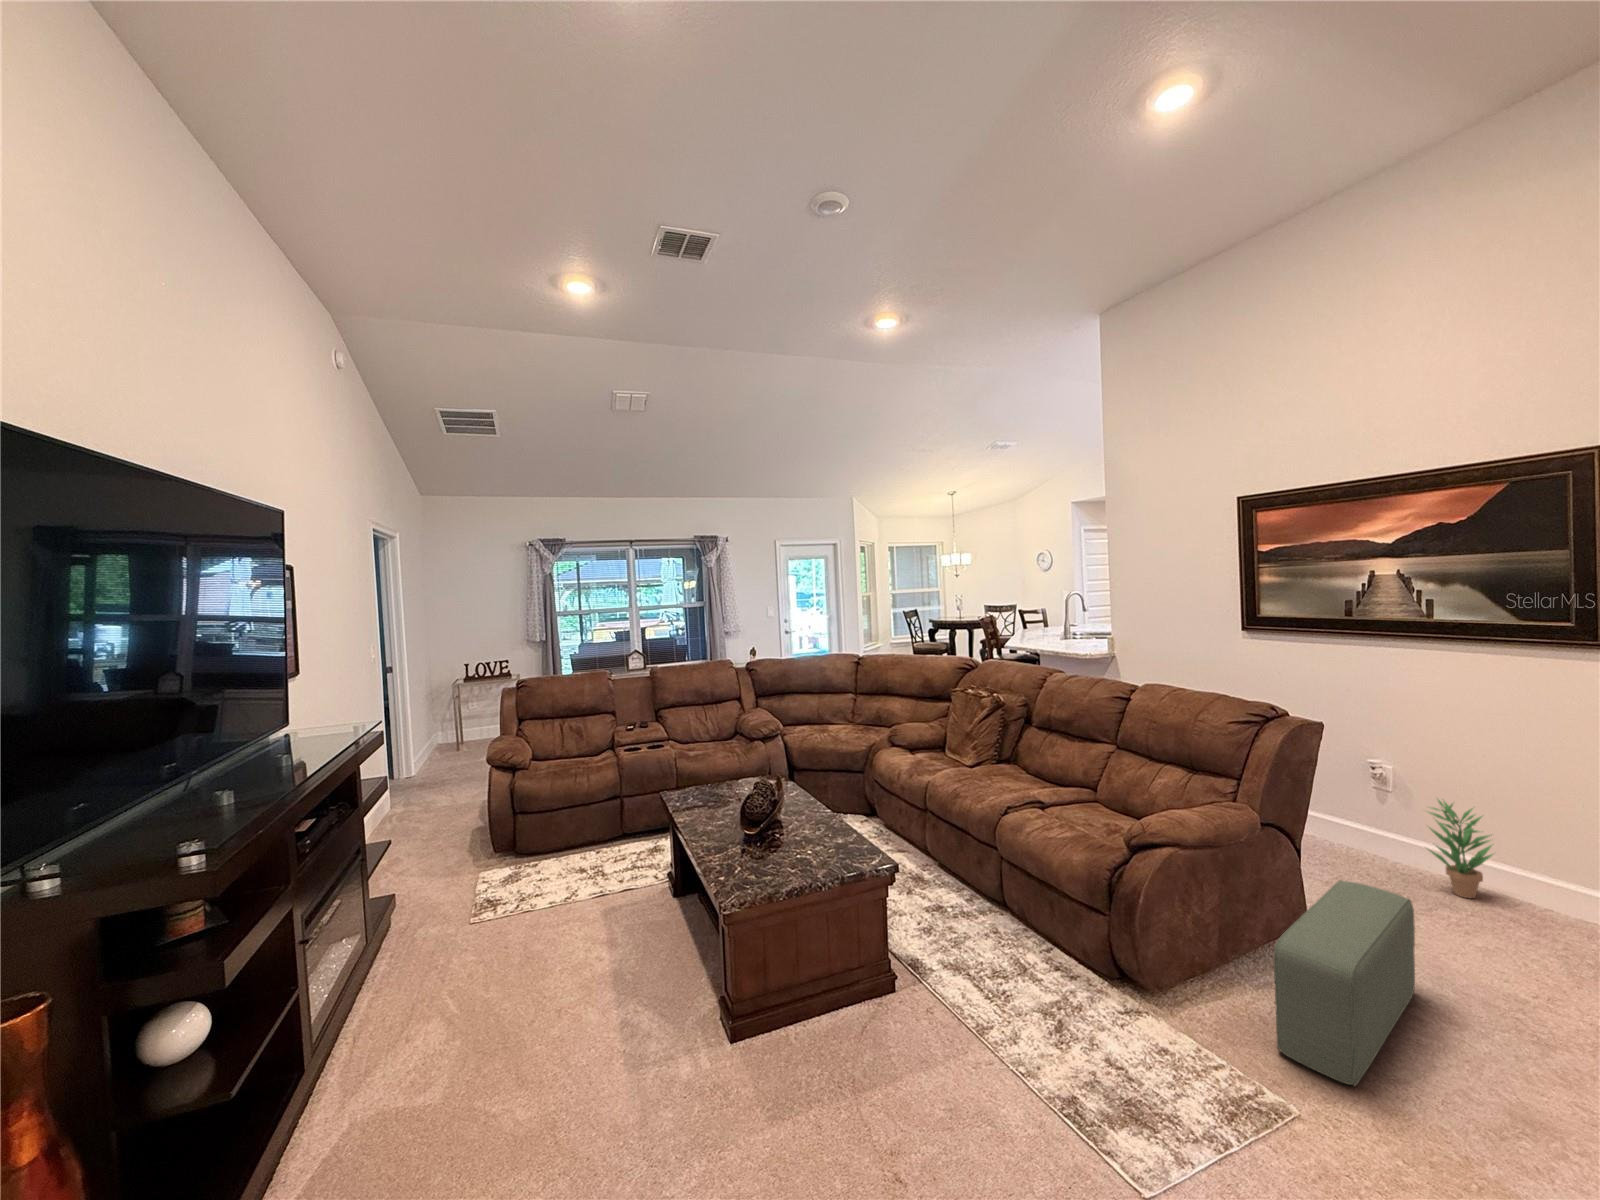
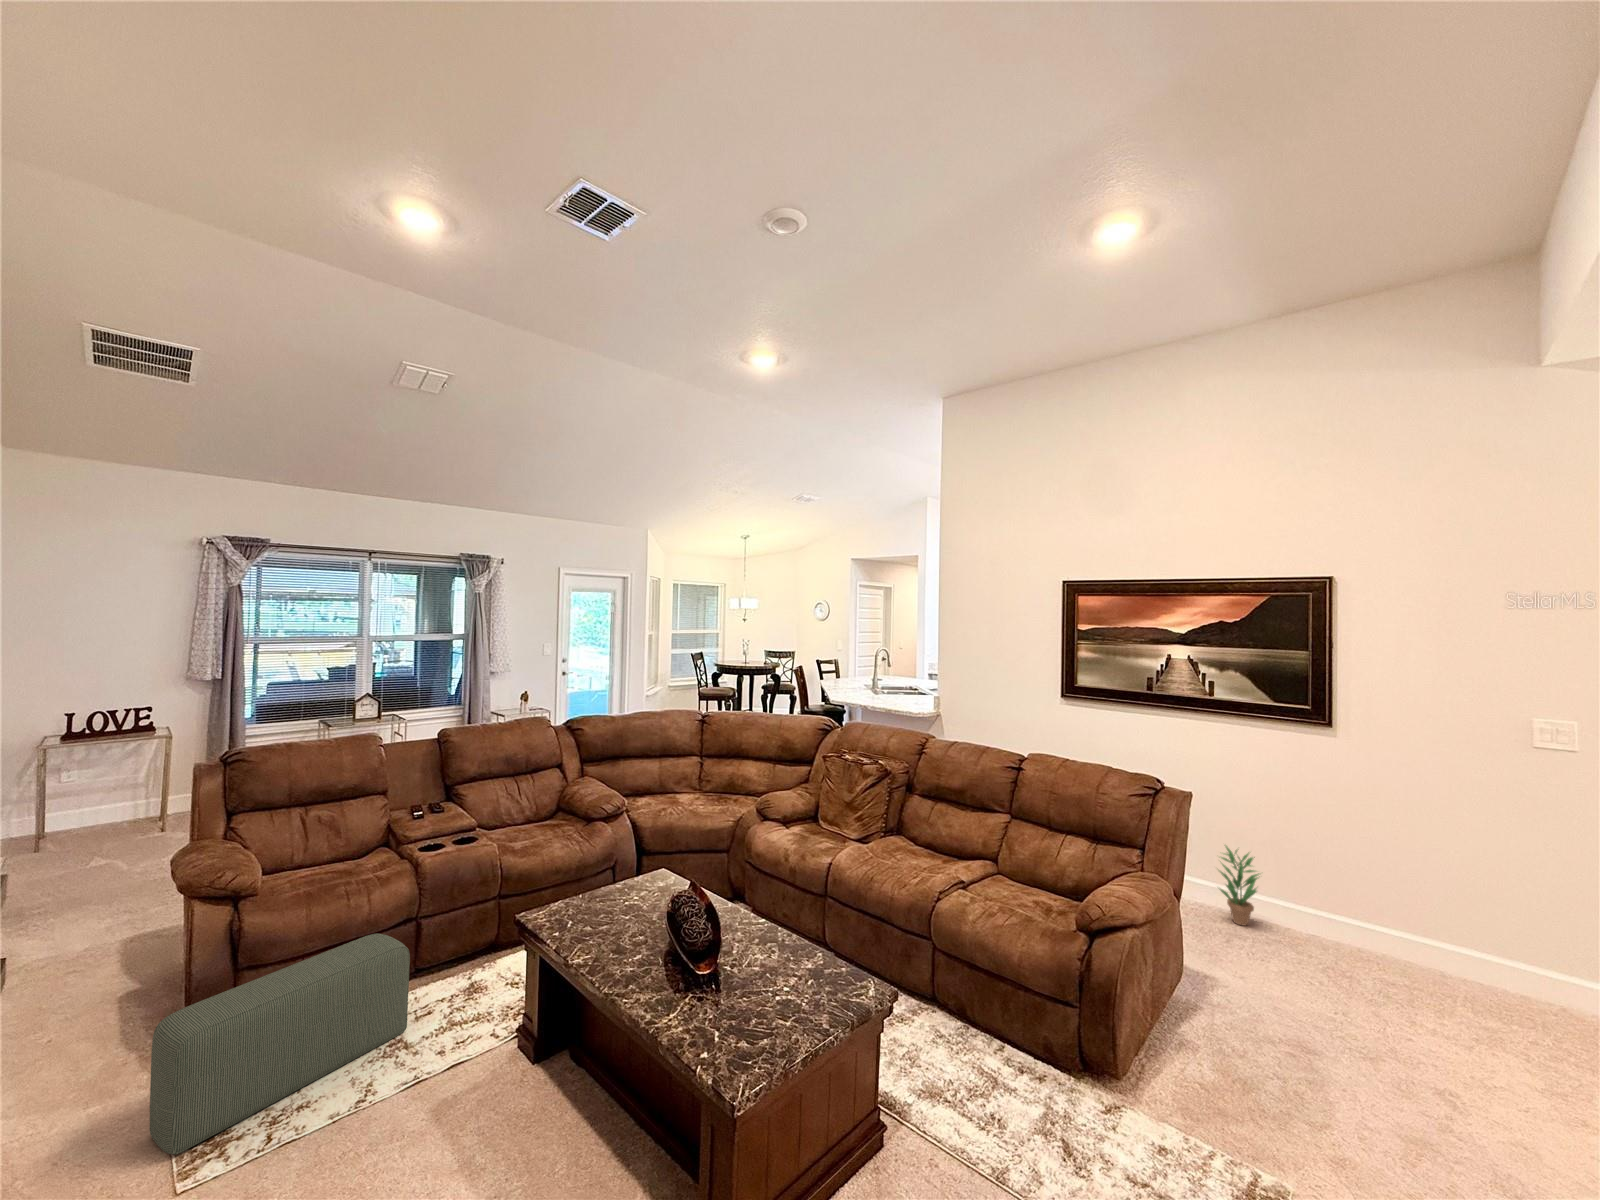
pouf: present [1274,880,1415,1086] -> present [150,934,410,1154]

